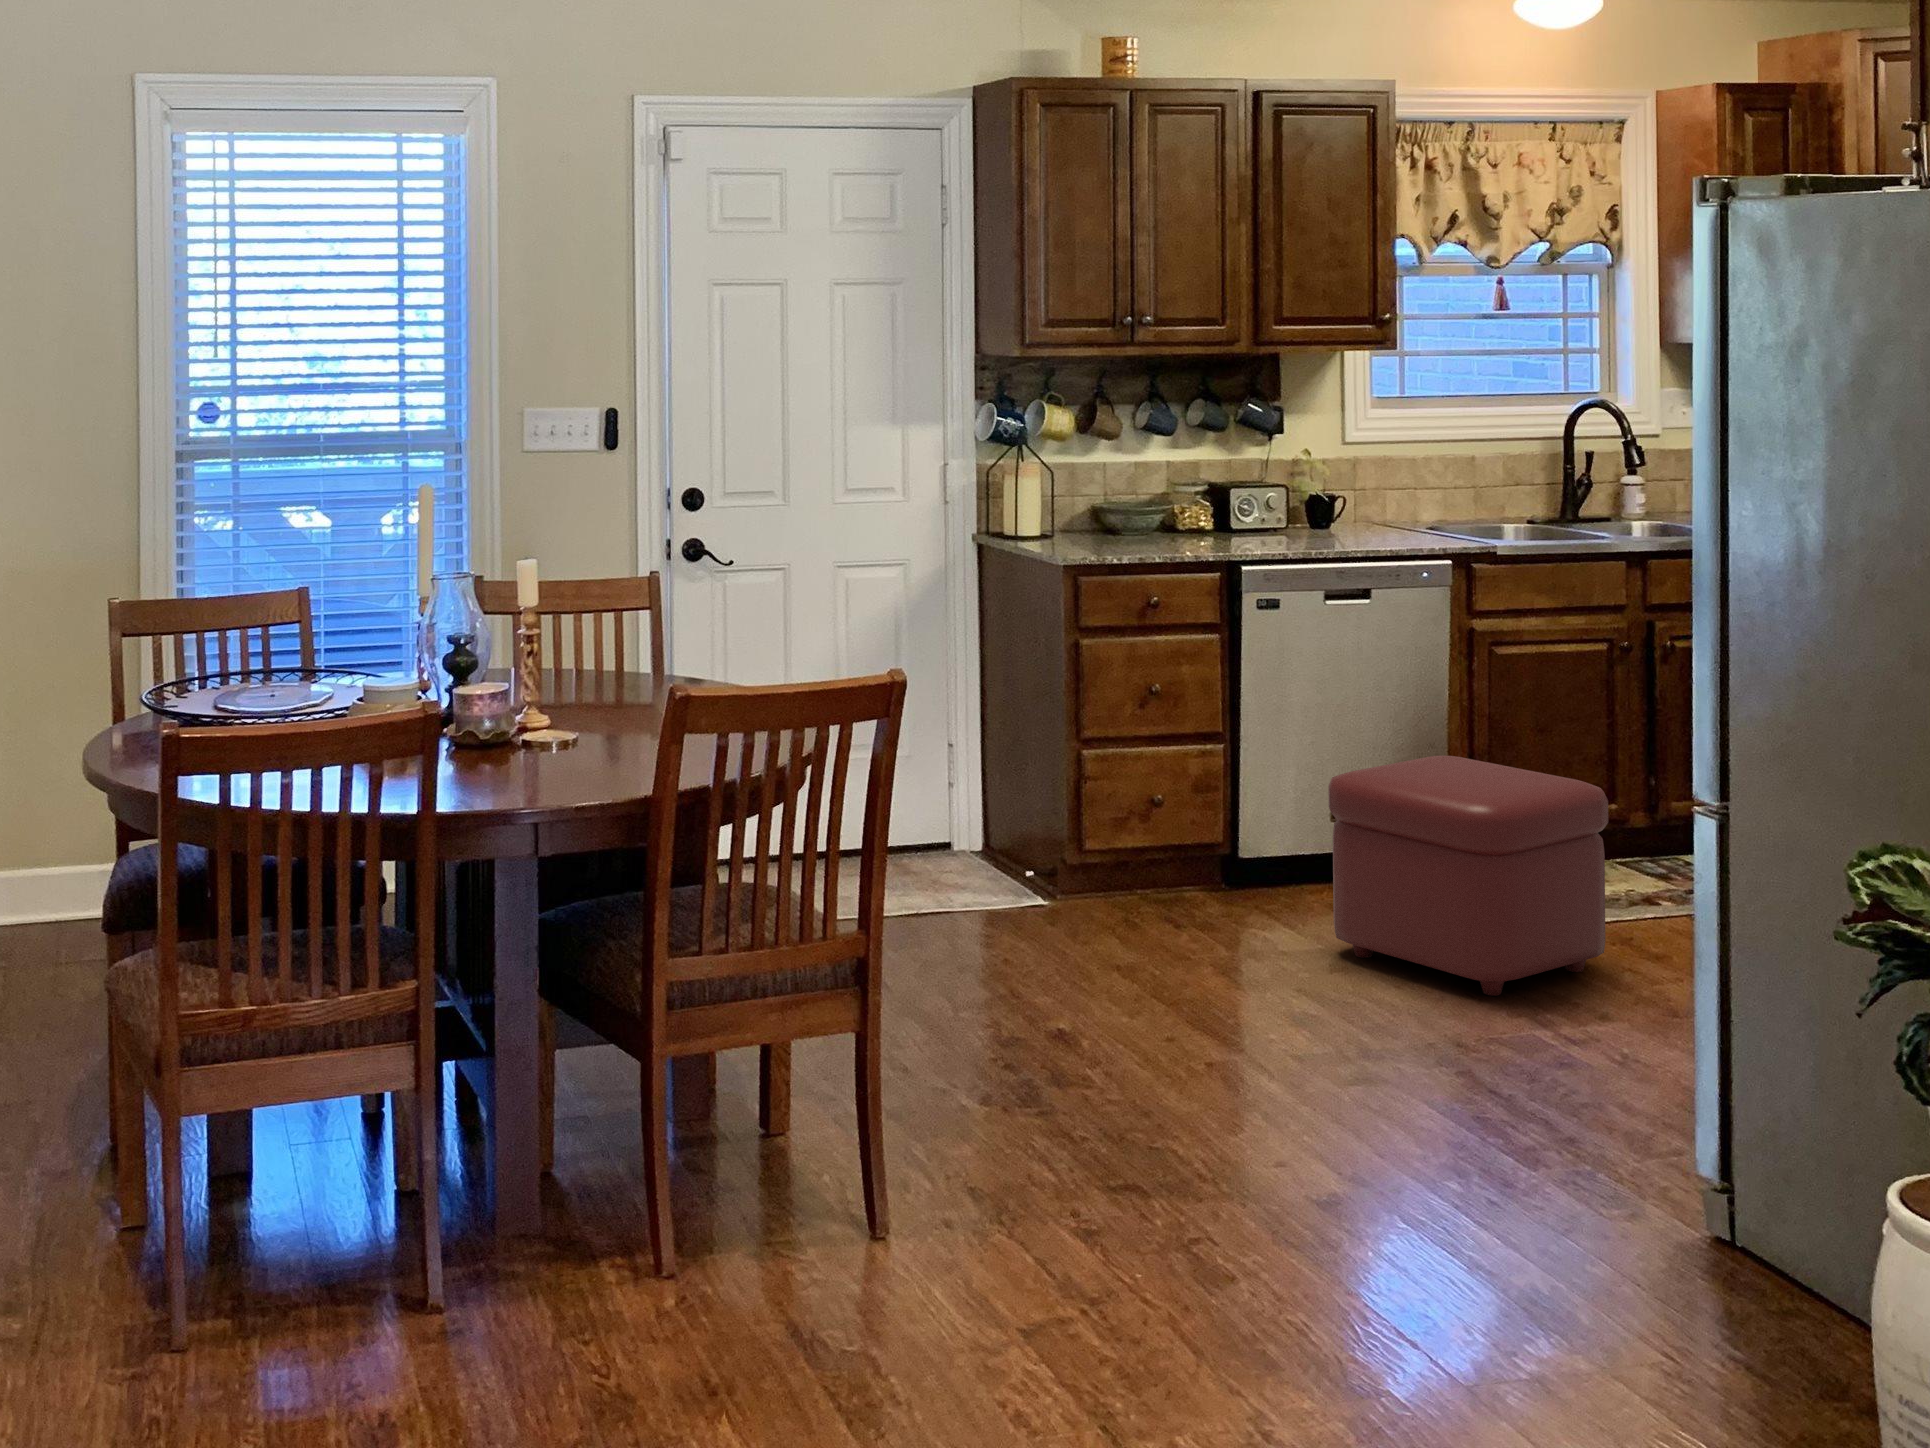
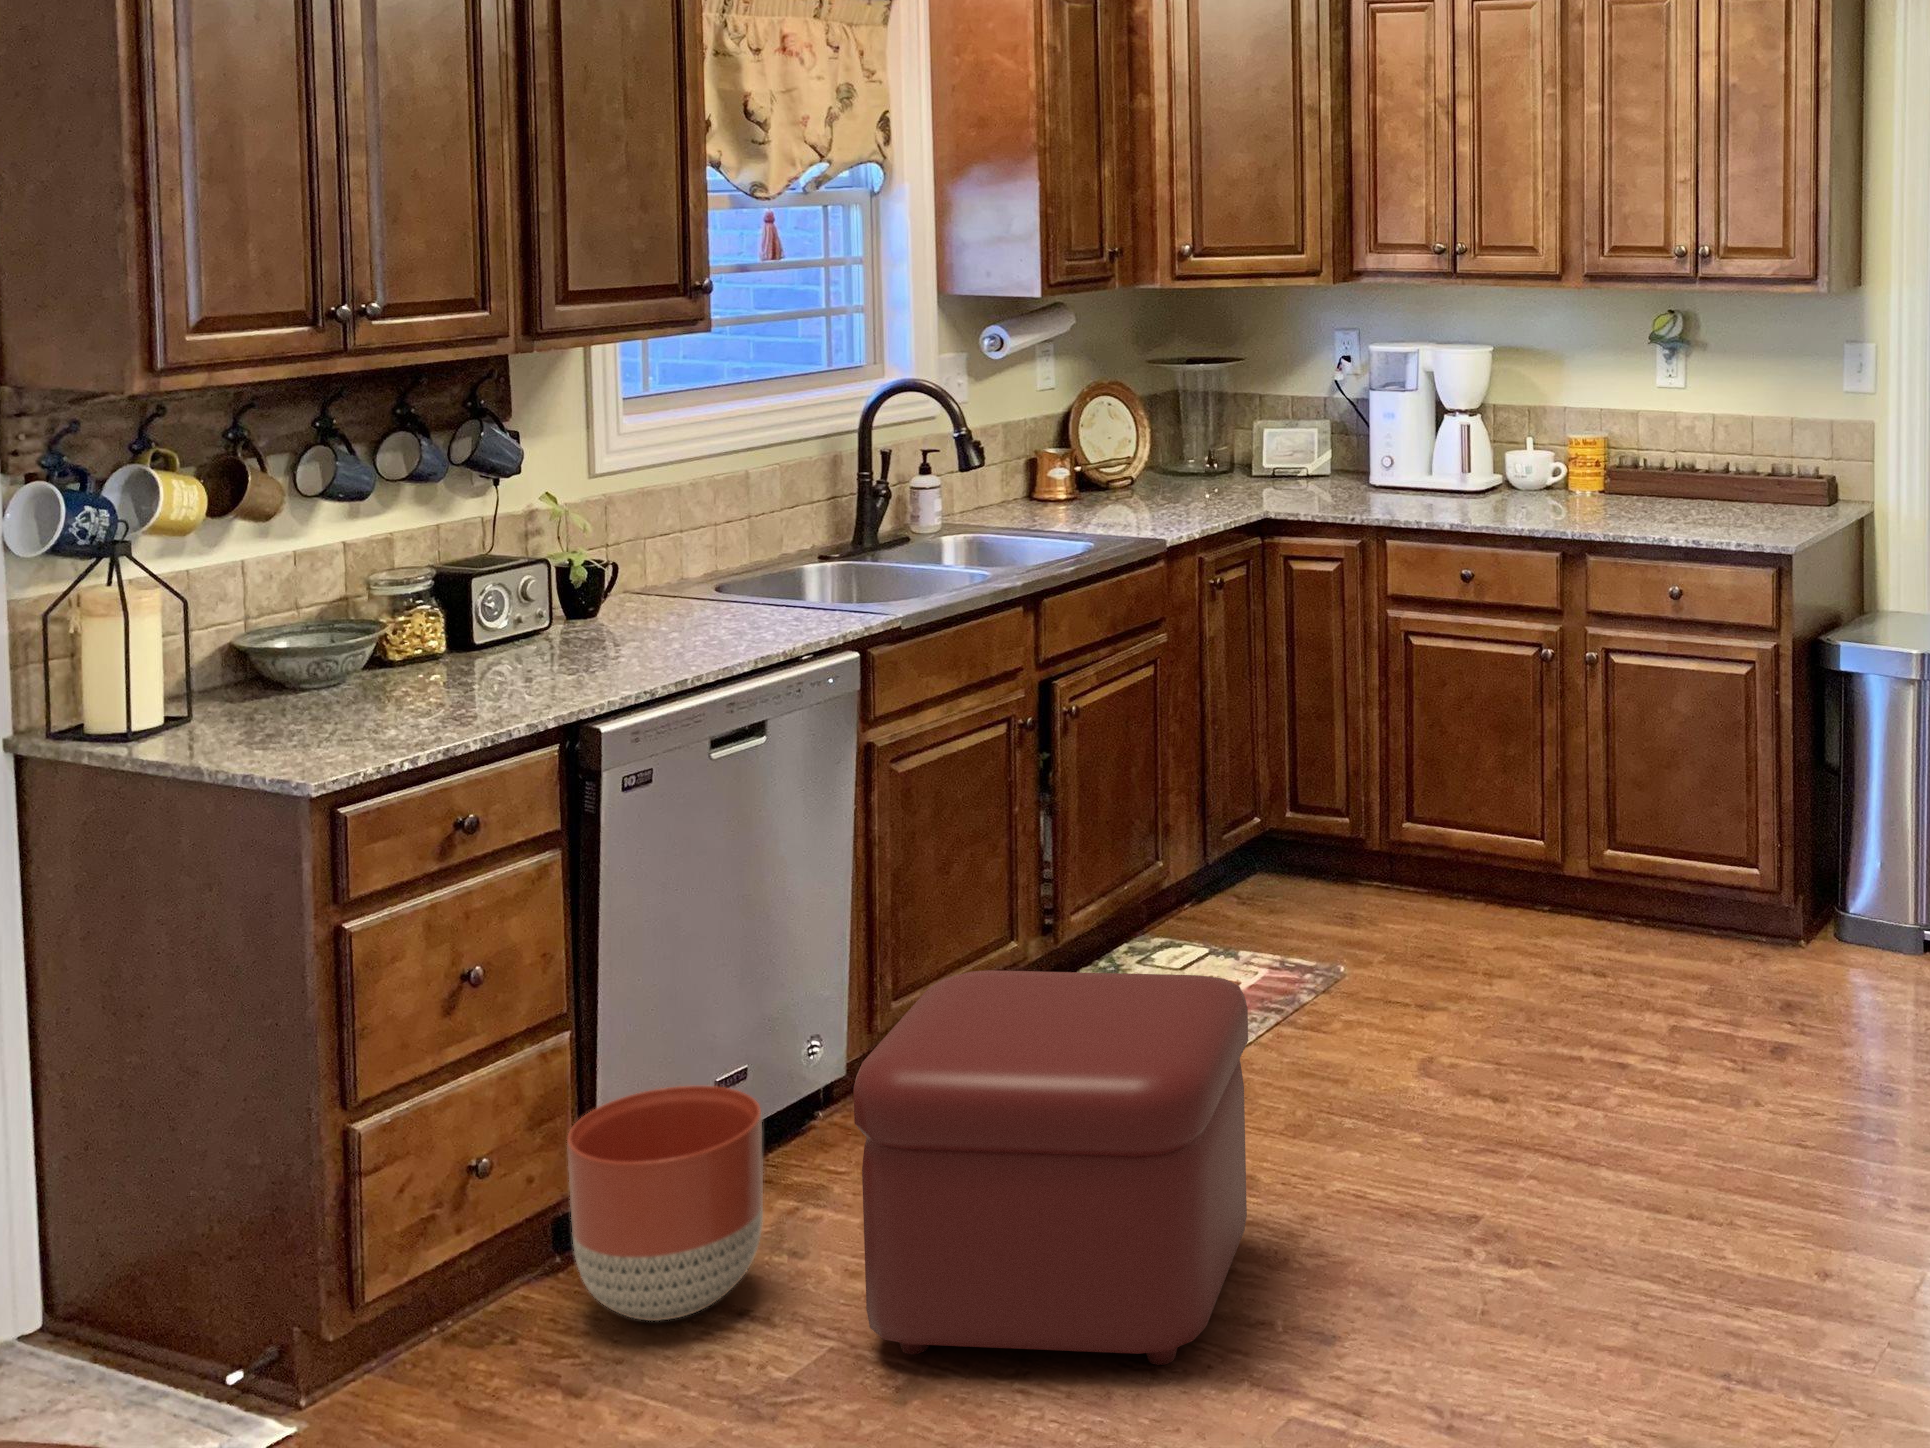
planter: none [1202,789,1313,914] -> present [567,1086,763,1321]

